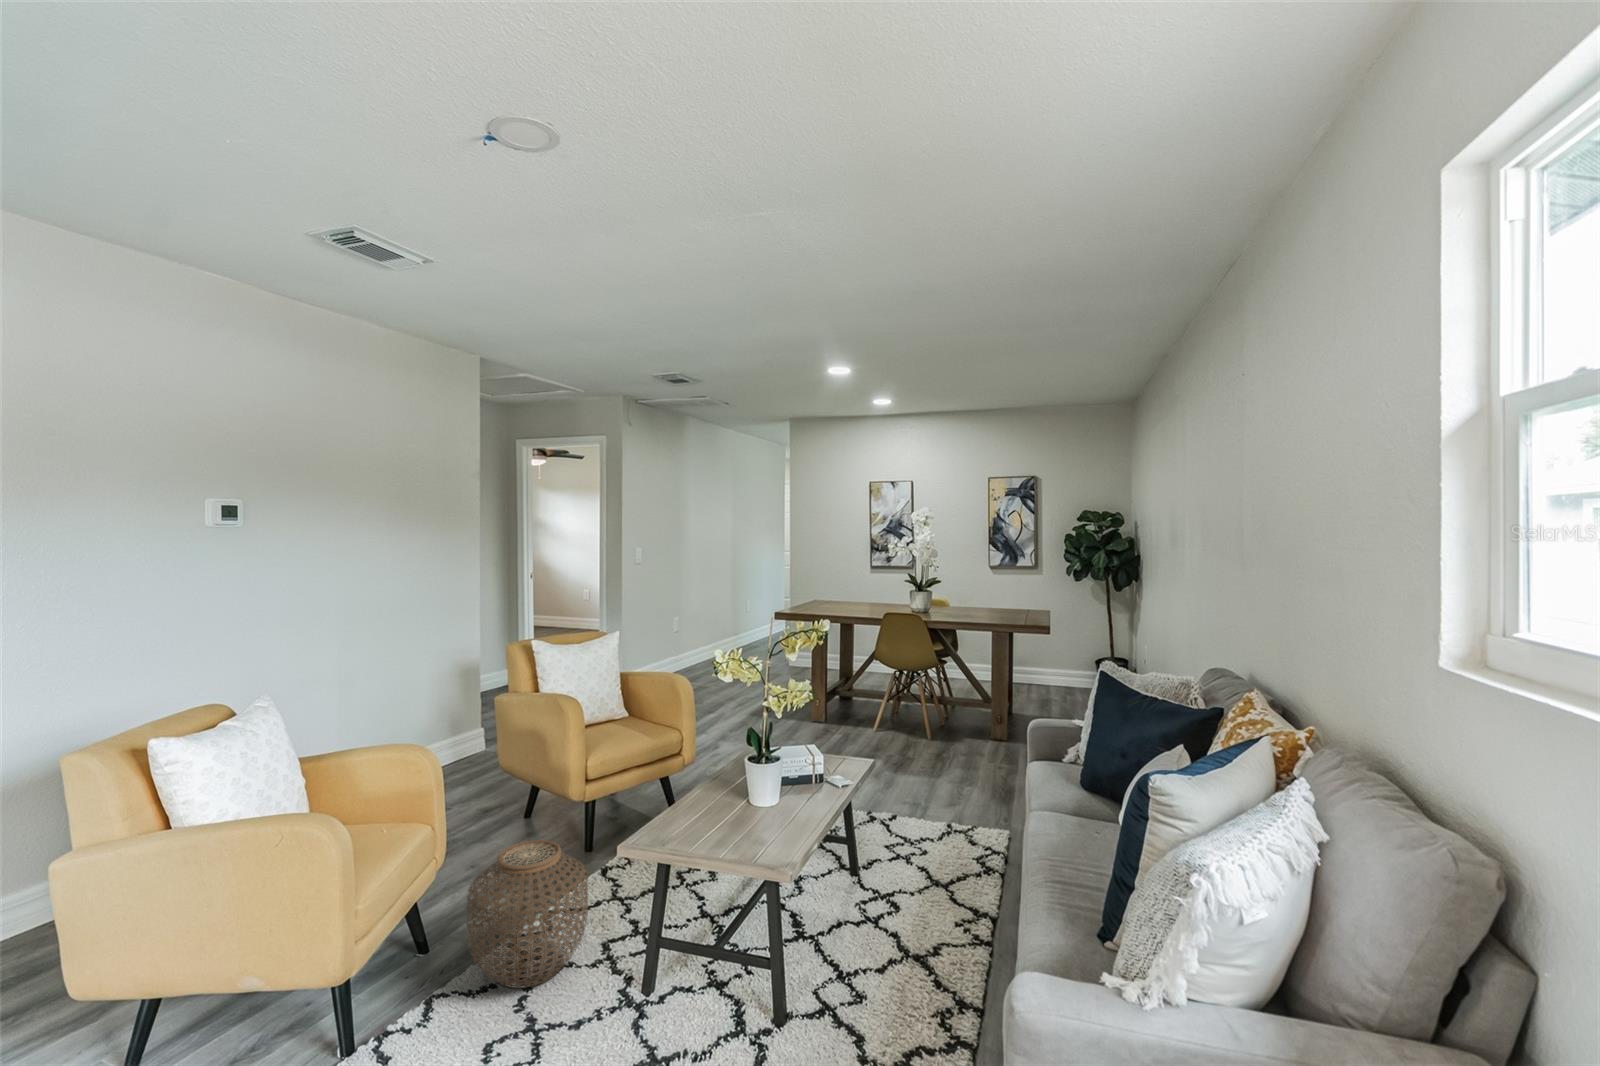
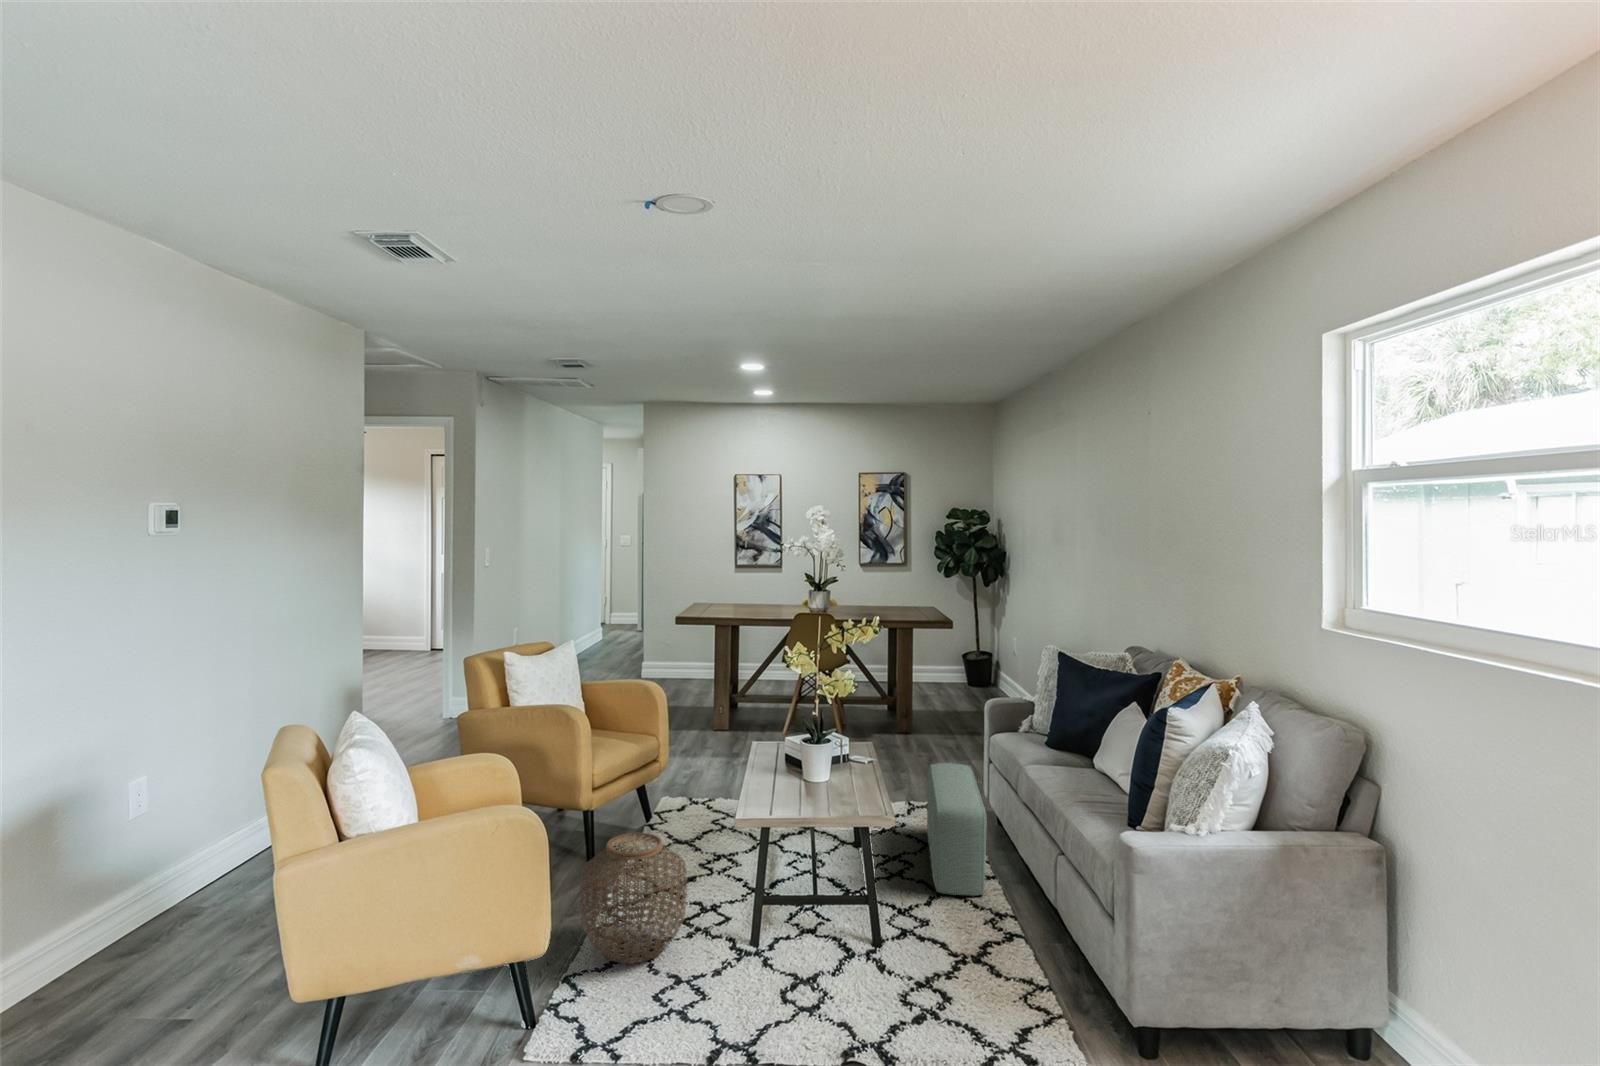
pouf: none [900,791,994,971] -> present [927,763,987,896]

